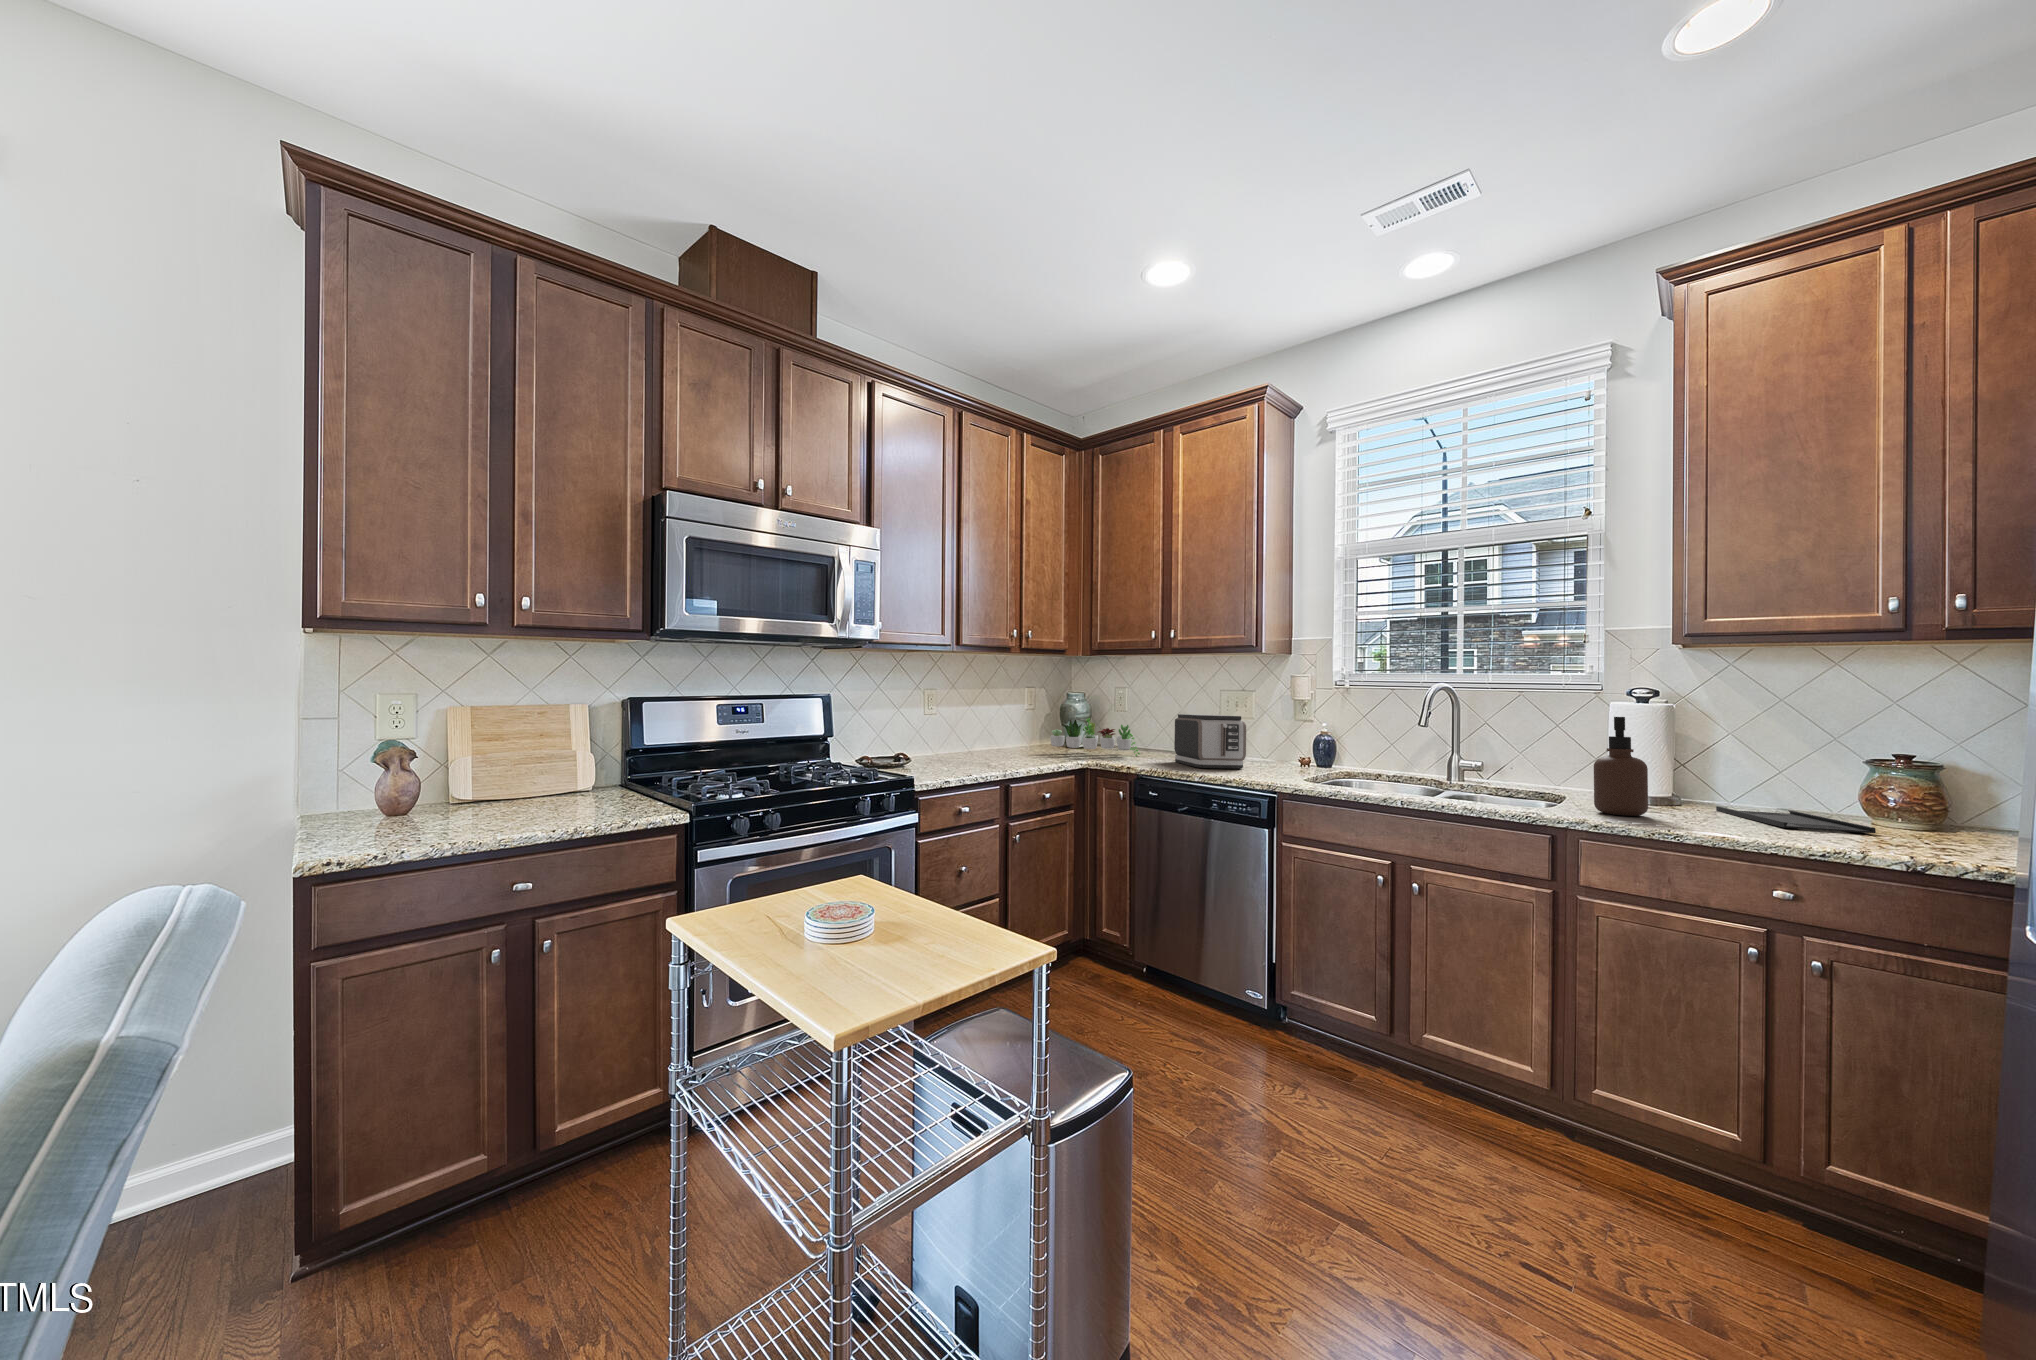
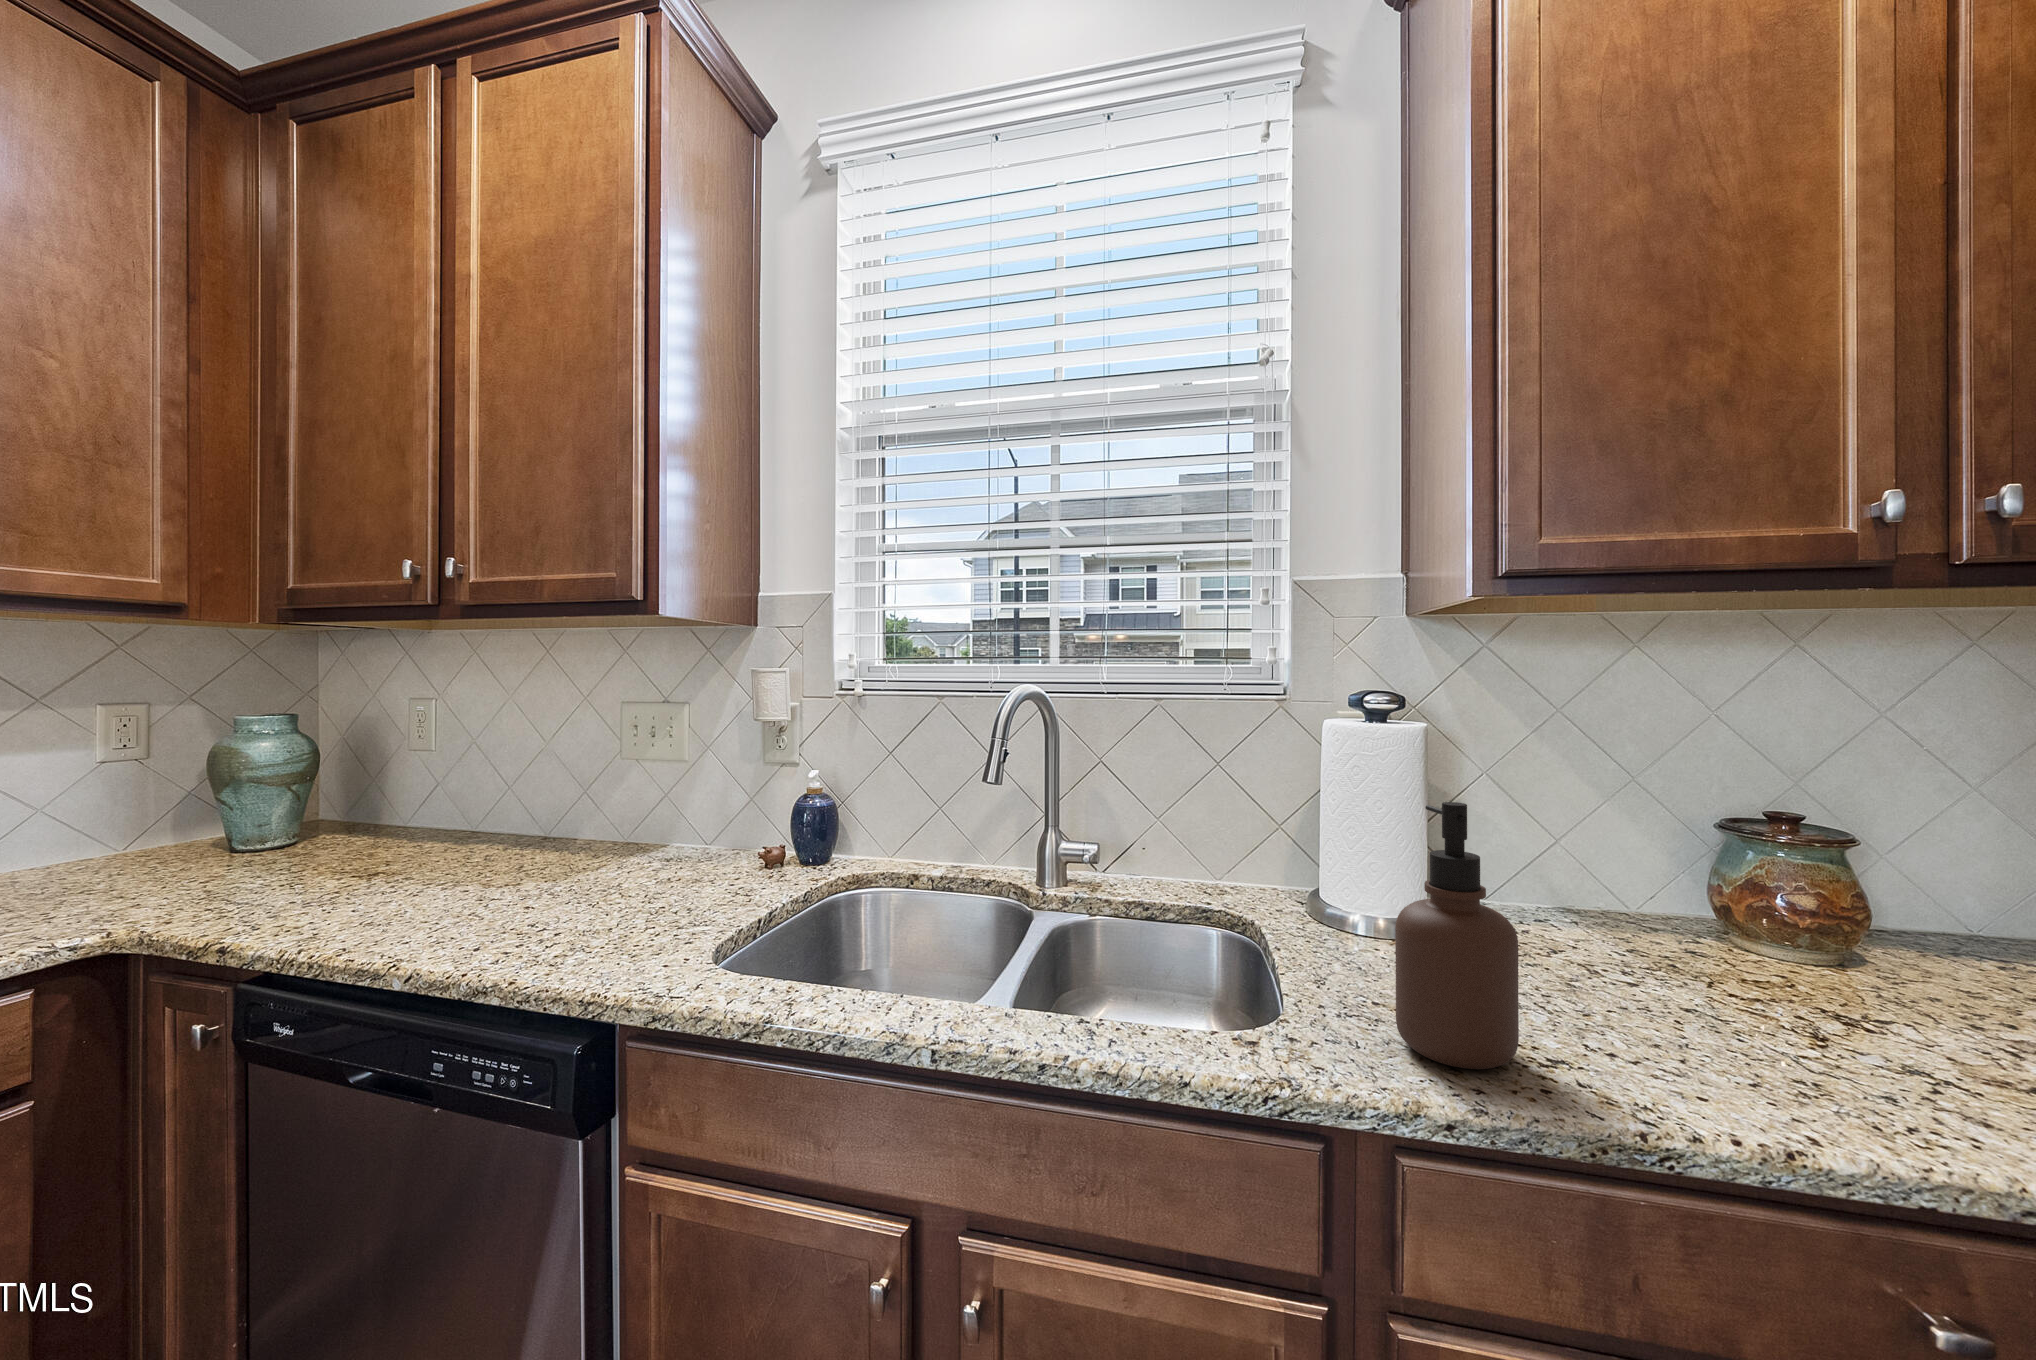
toaster: present [1174,714,1246,769] -> none [470,758,625,917]
succulent plant: present [1050,718,1140,756] -> none [109,775,414,880]
tray: present [1716,806,1876,833] -> none [1514,935,1899,1061]

